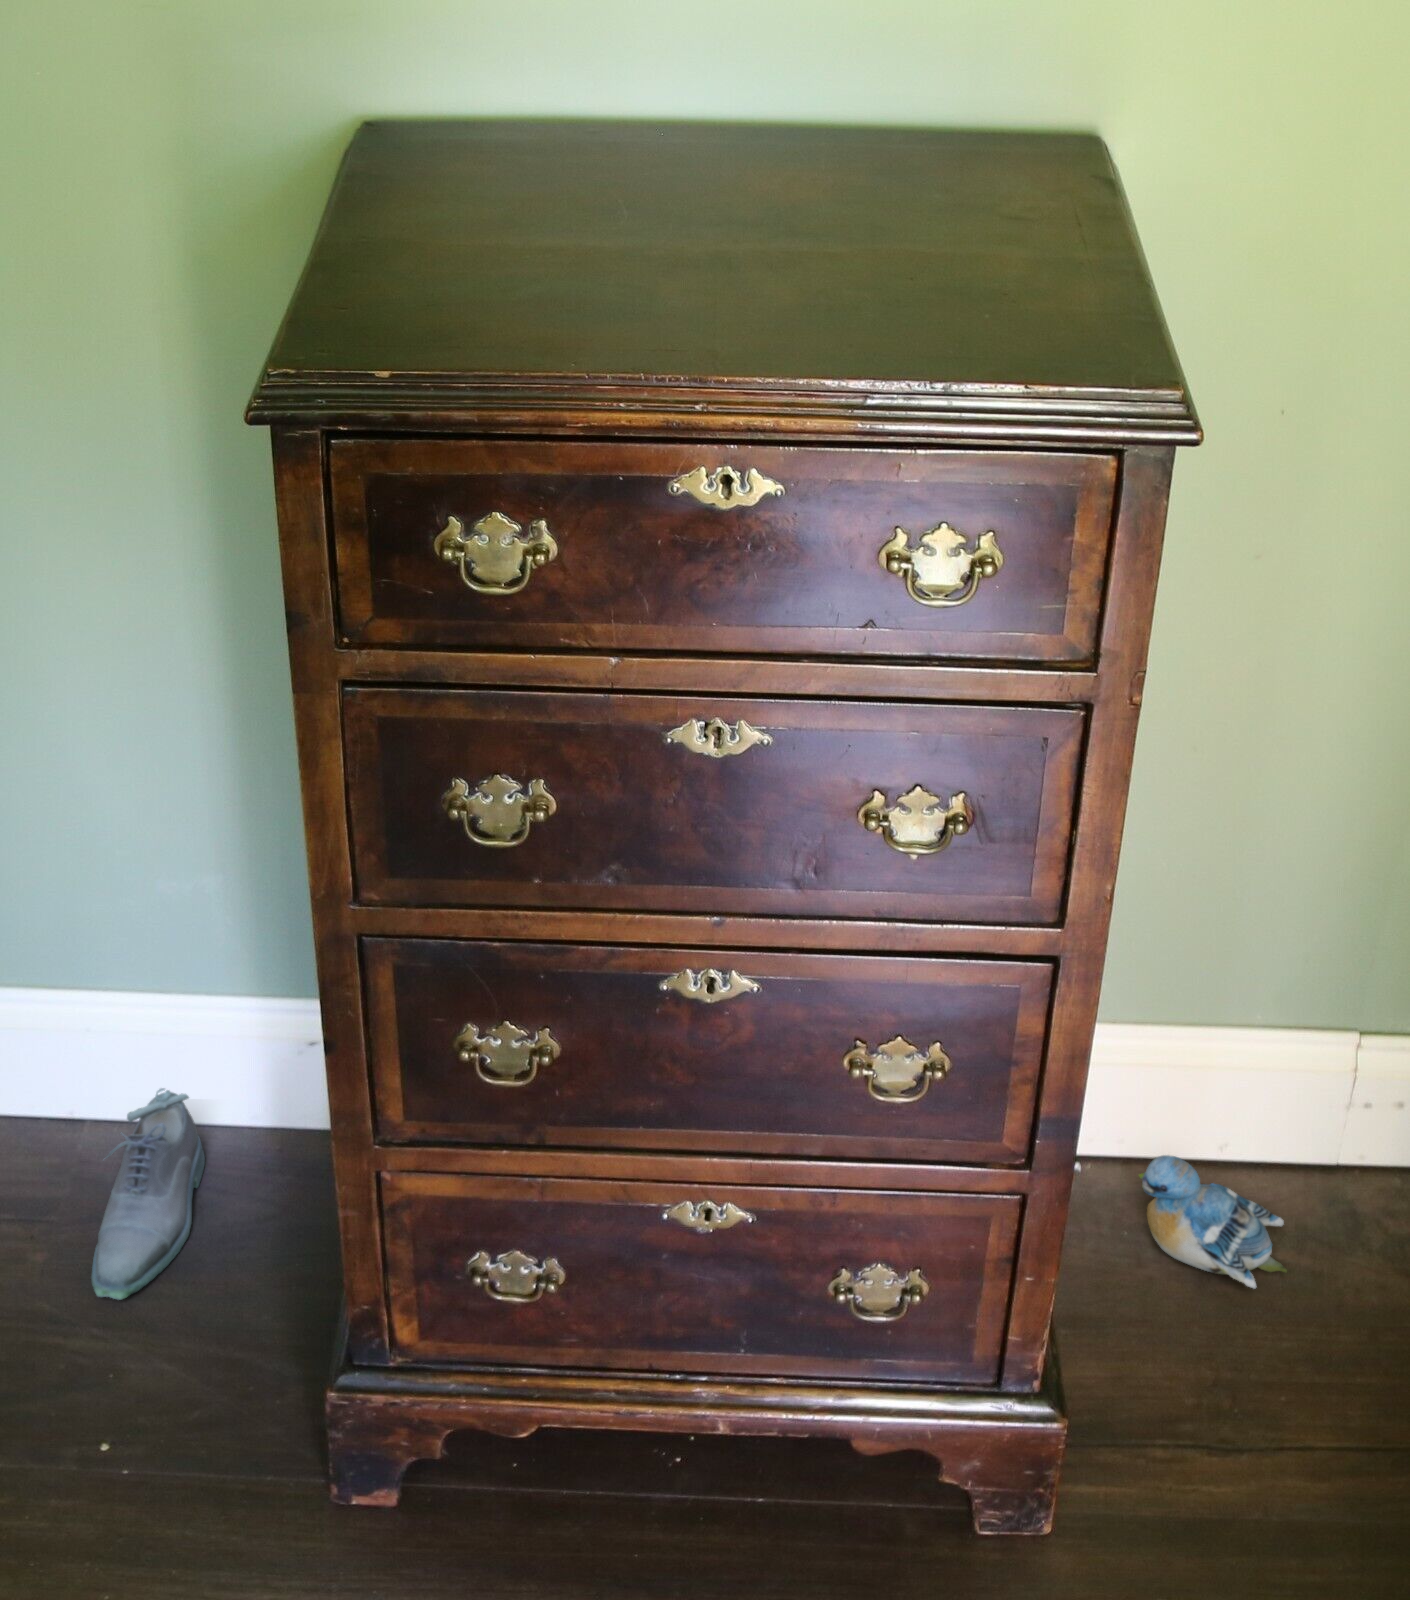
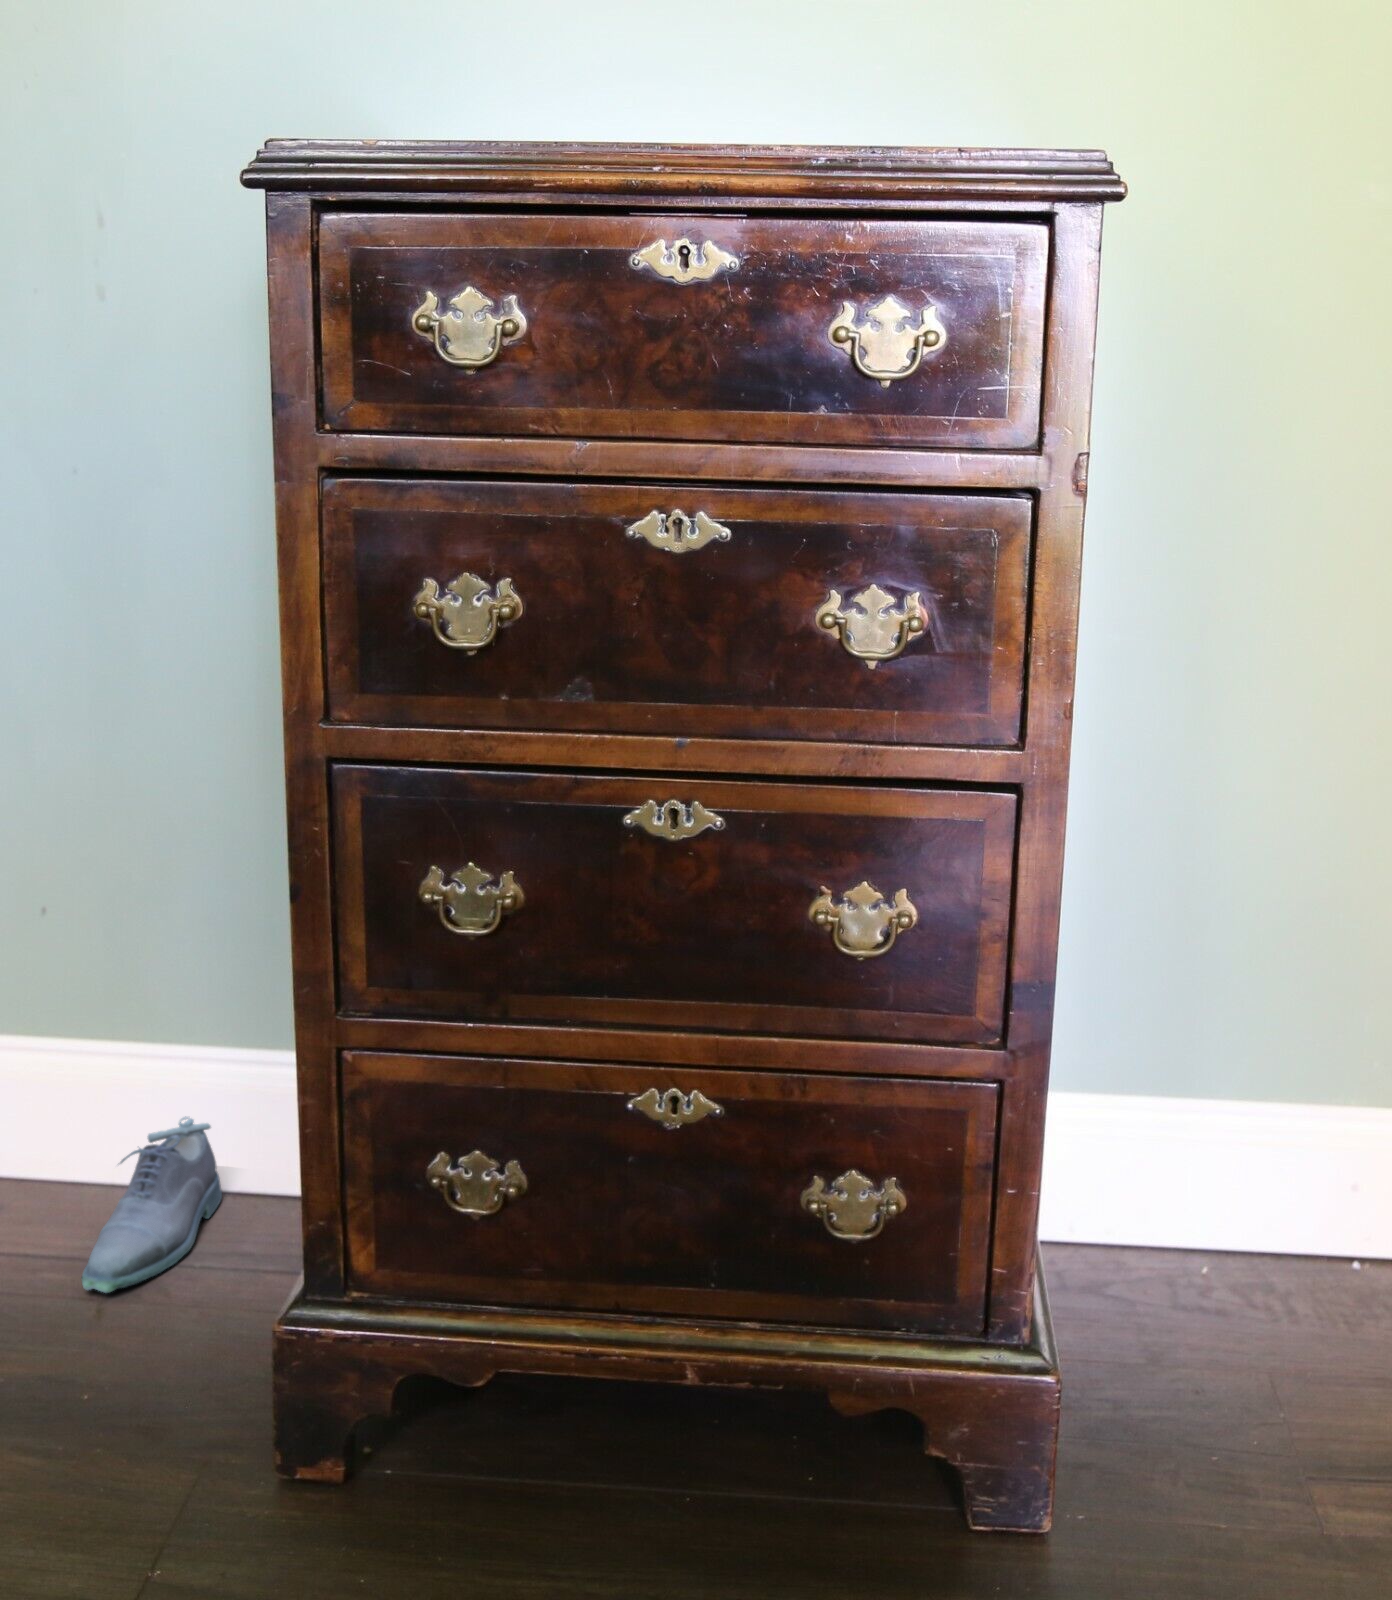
plush toy: present [1139,1155,1287,1289] -> none [1141,1193,1304,1327]

